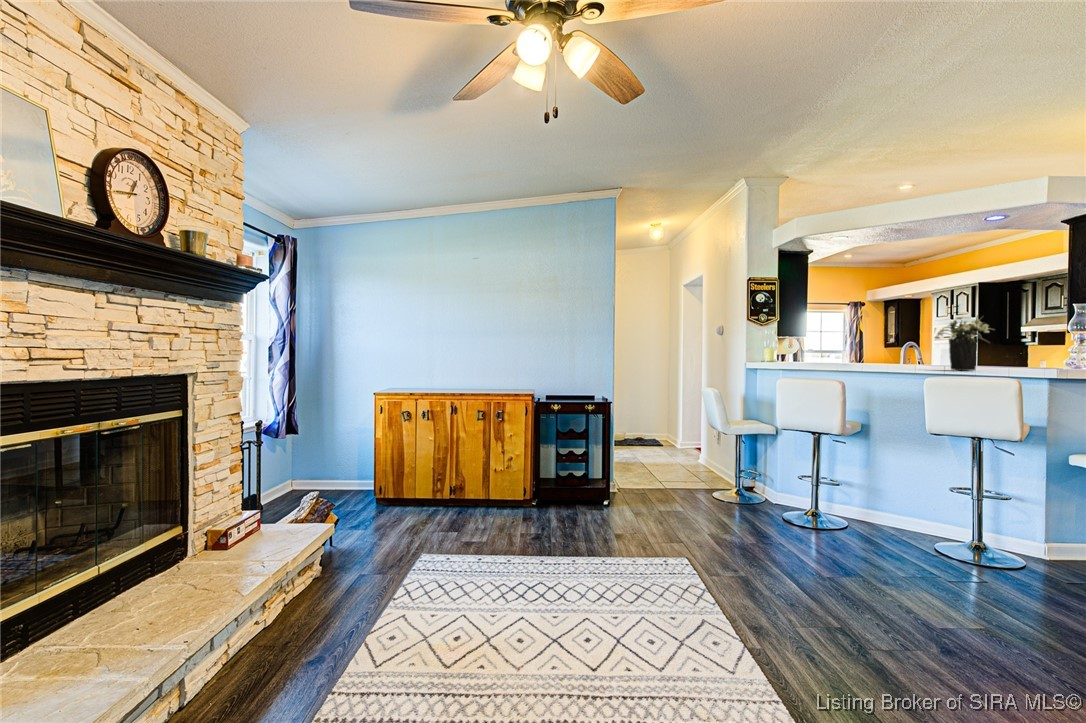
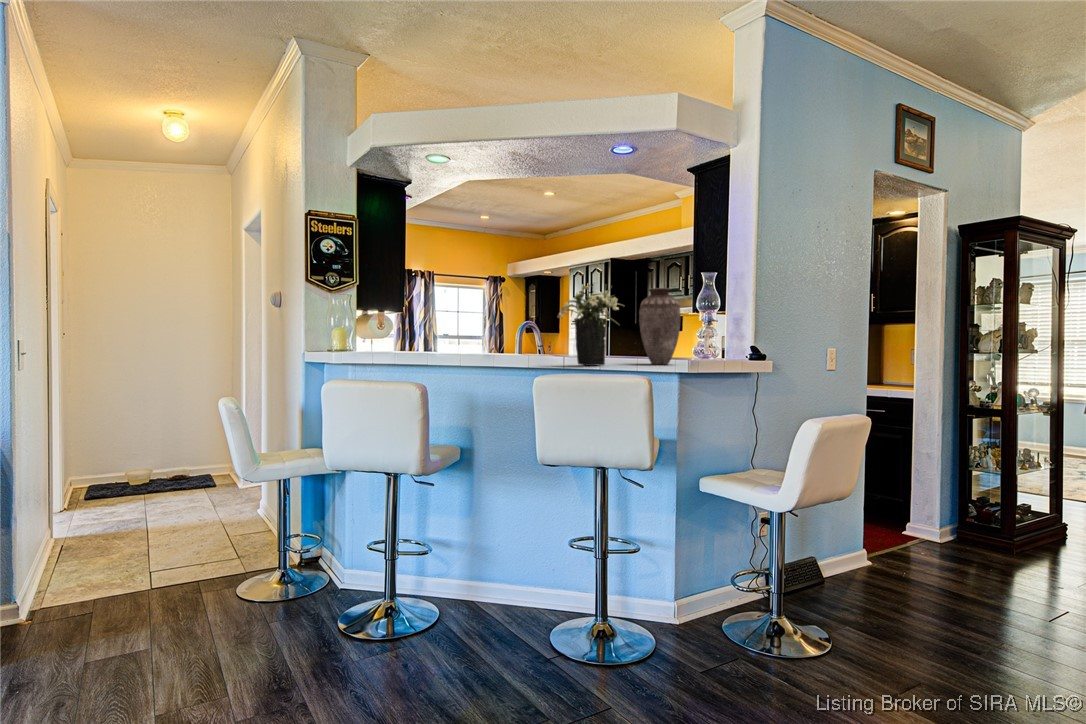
vase: none [1009,315,1052,371] -> present [639,288,681,364]

